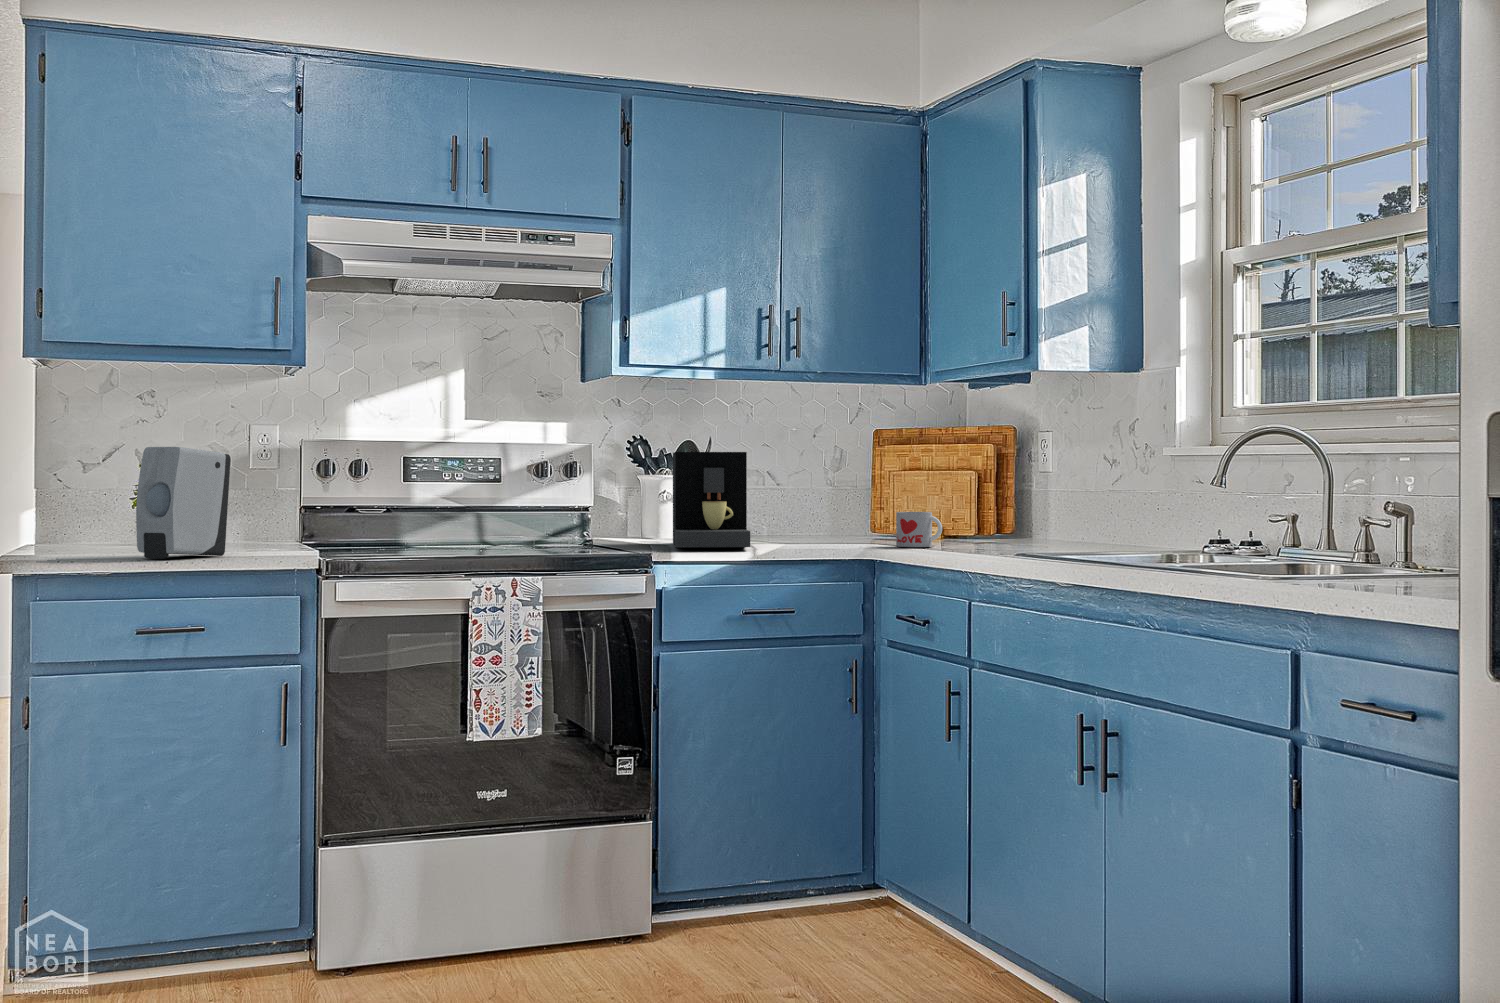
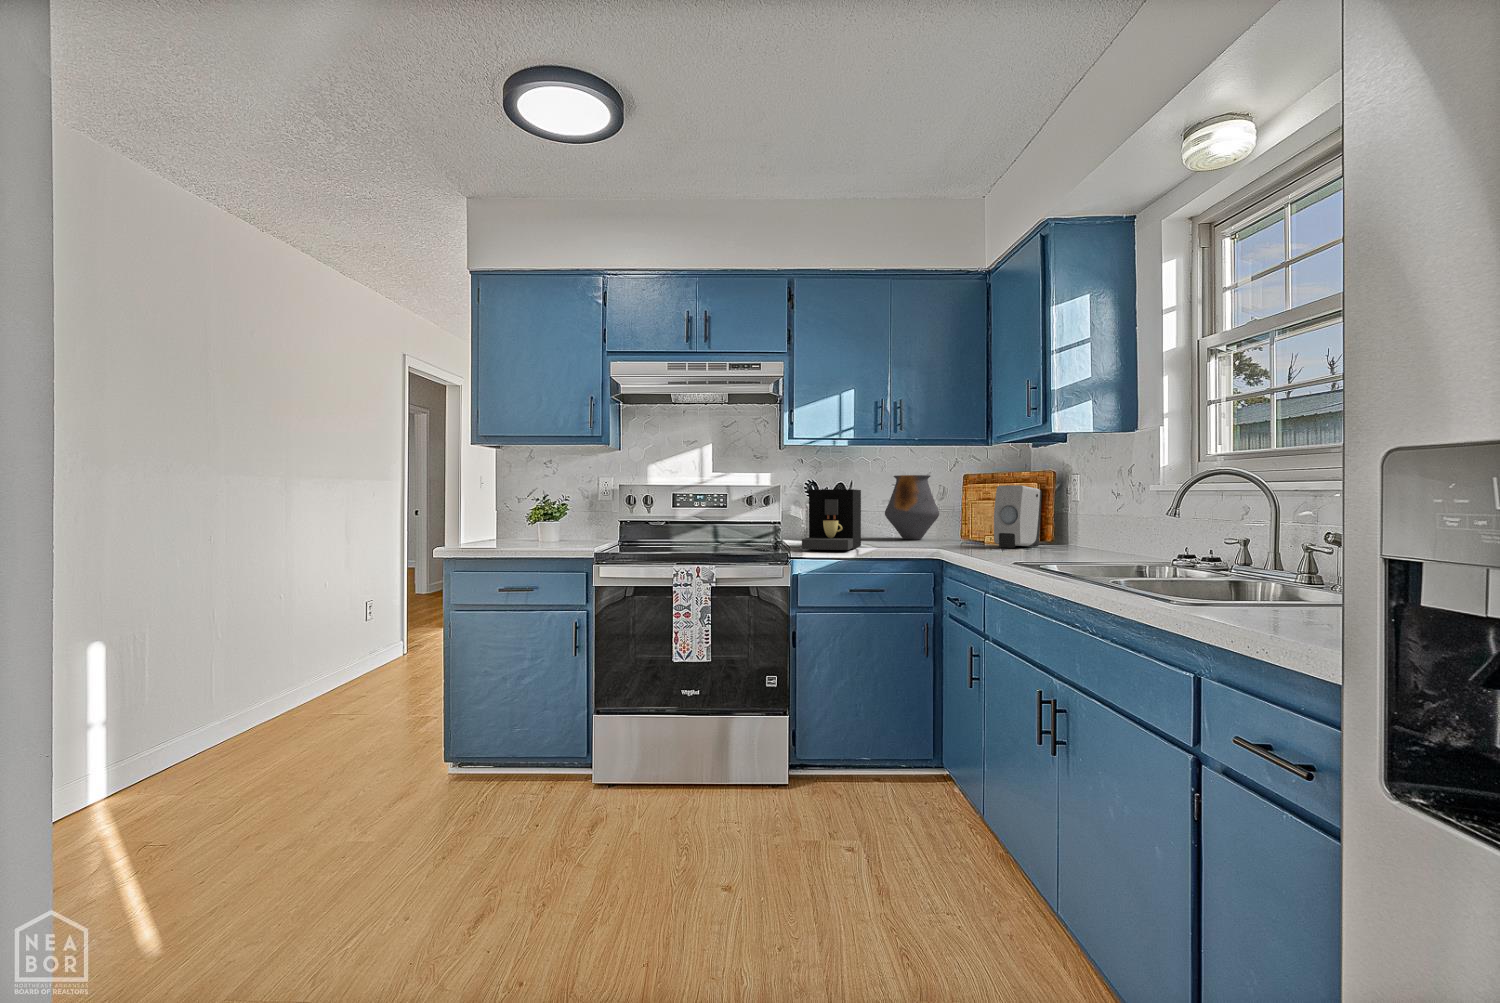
vase: none [749,429,837,534] -> present [885,475,939,540]
soap dispenser: present [136,447,231,559] -> present [994,485,1042,548]
mug: present [896,512,942,547] -> none [953,528,983,552]

